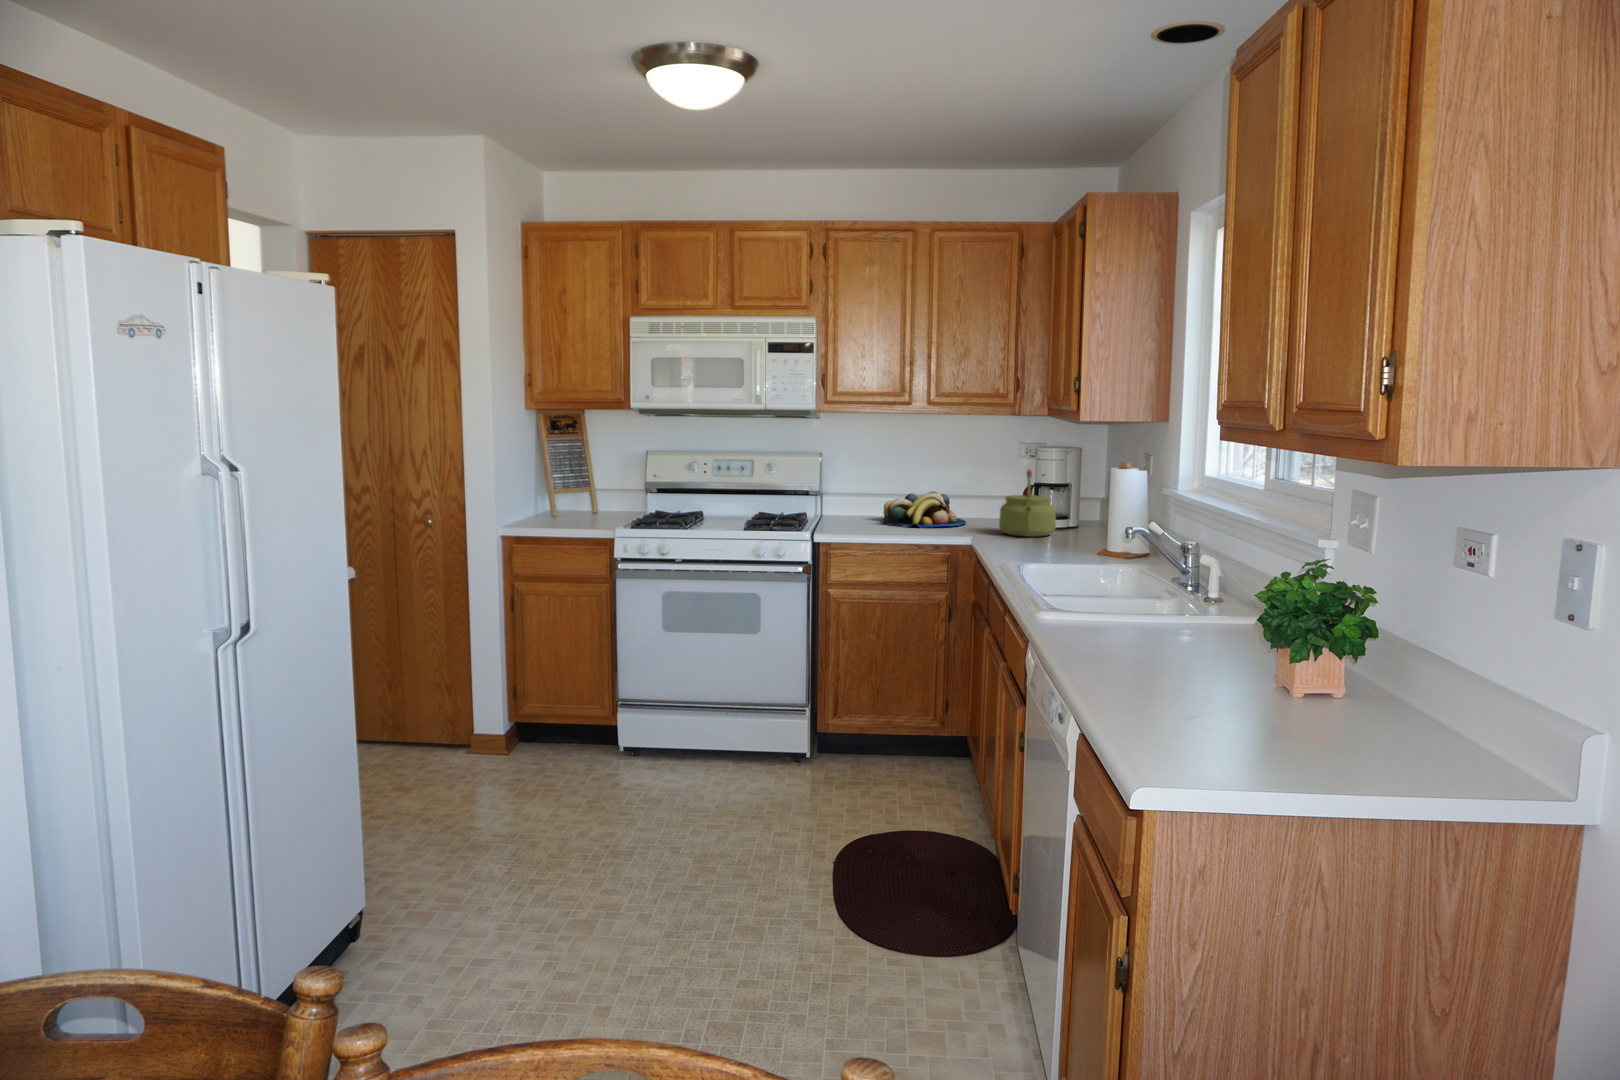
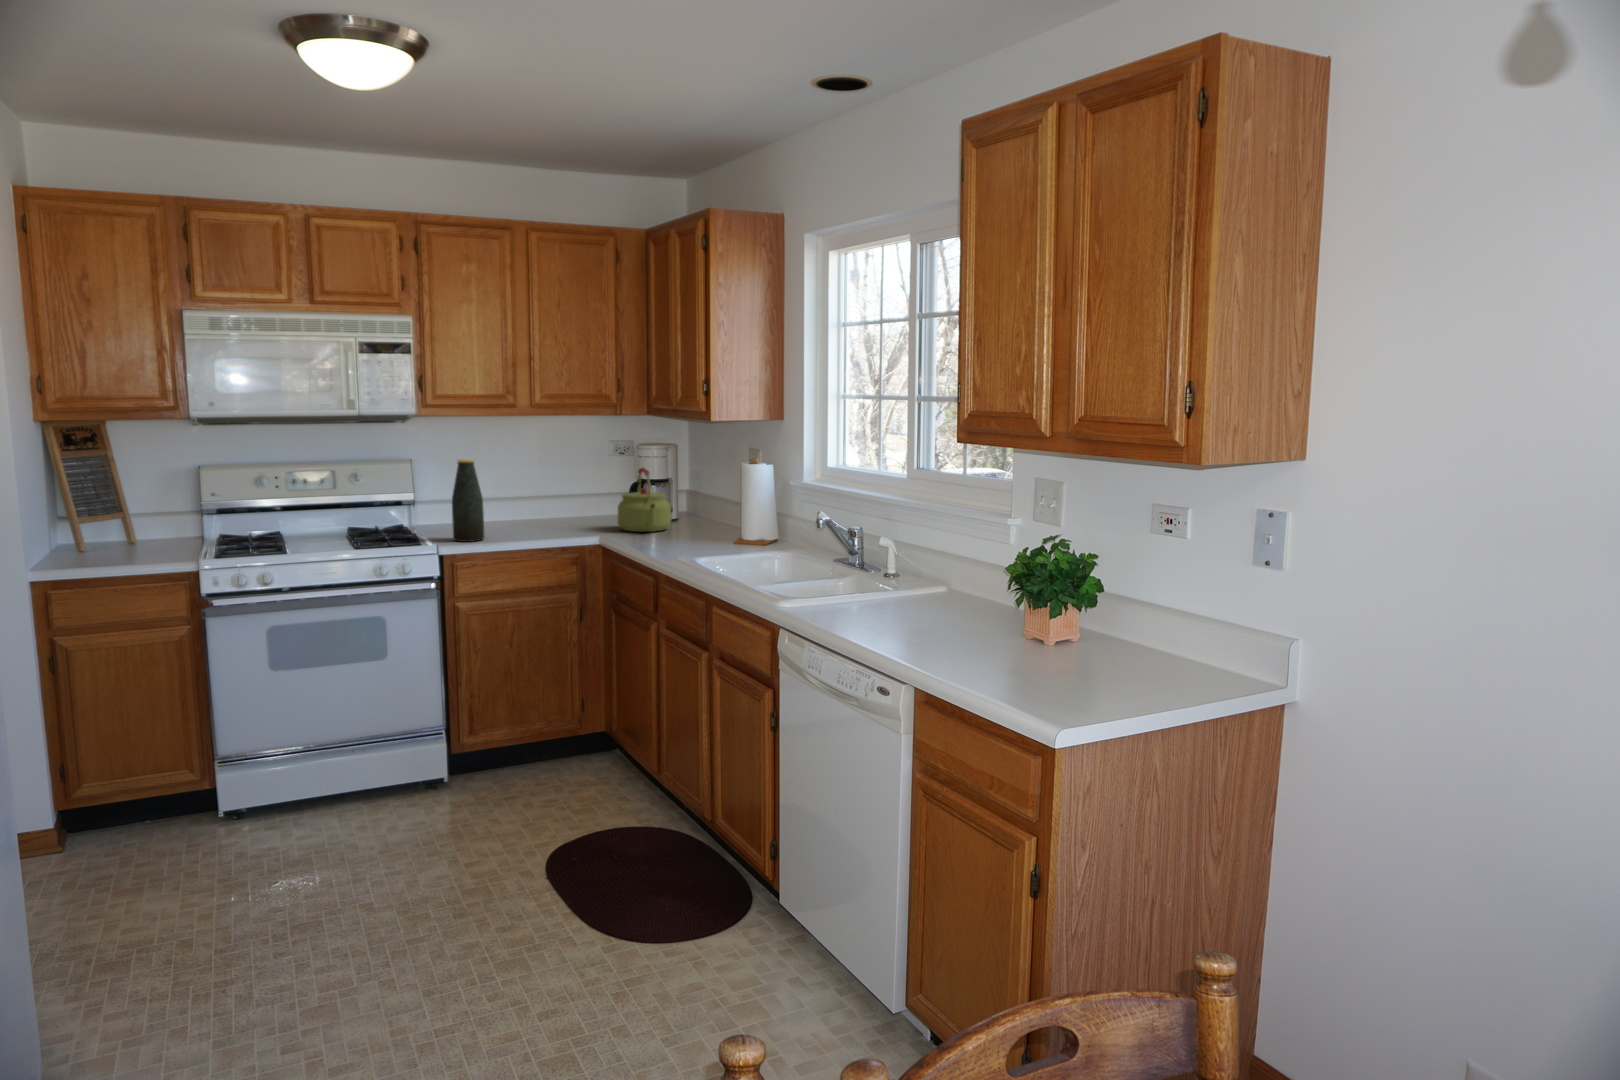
bottle: none [834,453,863,532] -> present [452,459,484,542]
fruit bowl: present [883,492,966,528] -> none [487,494,575,531]

